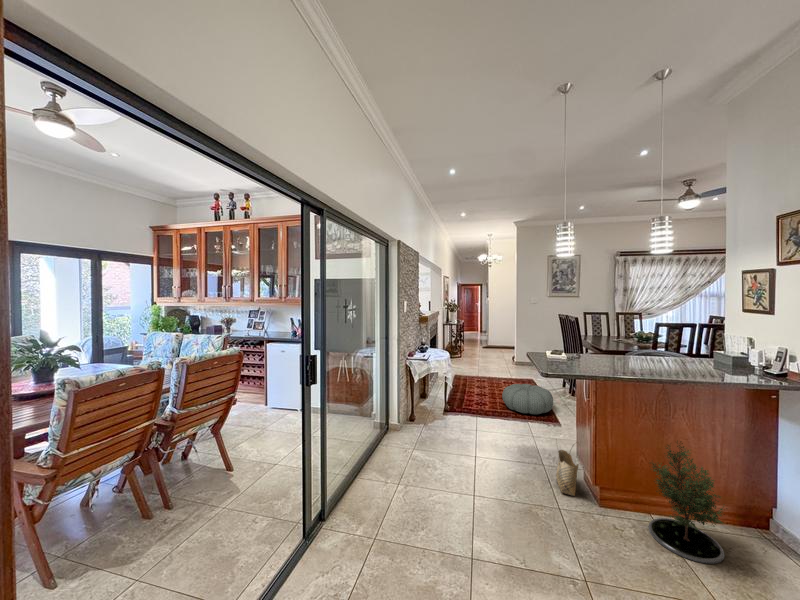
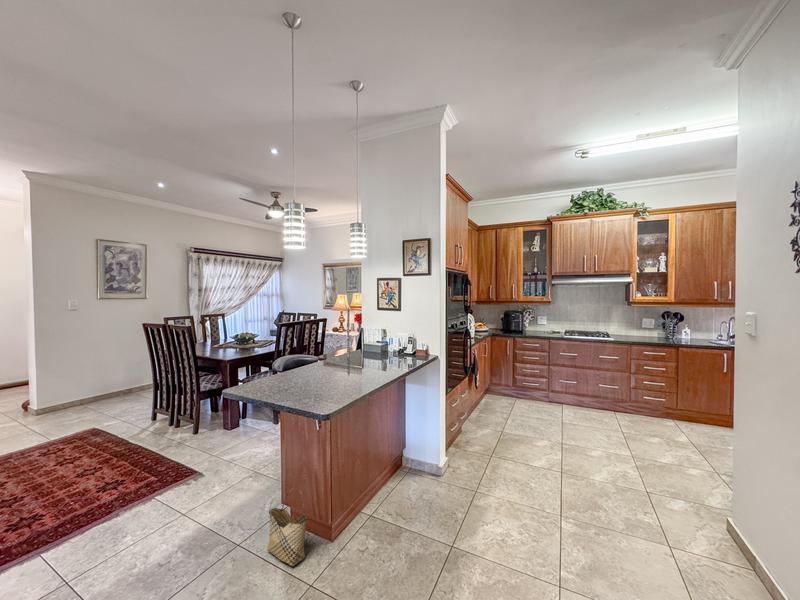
pouf: present [502,384,553,414] -> none [77,435,176,495]
potted tree: present [649,441,724,564] -> none [366,432,428,538]

